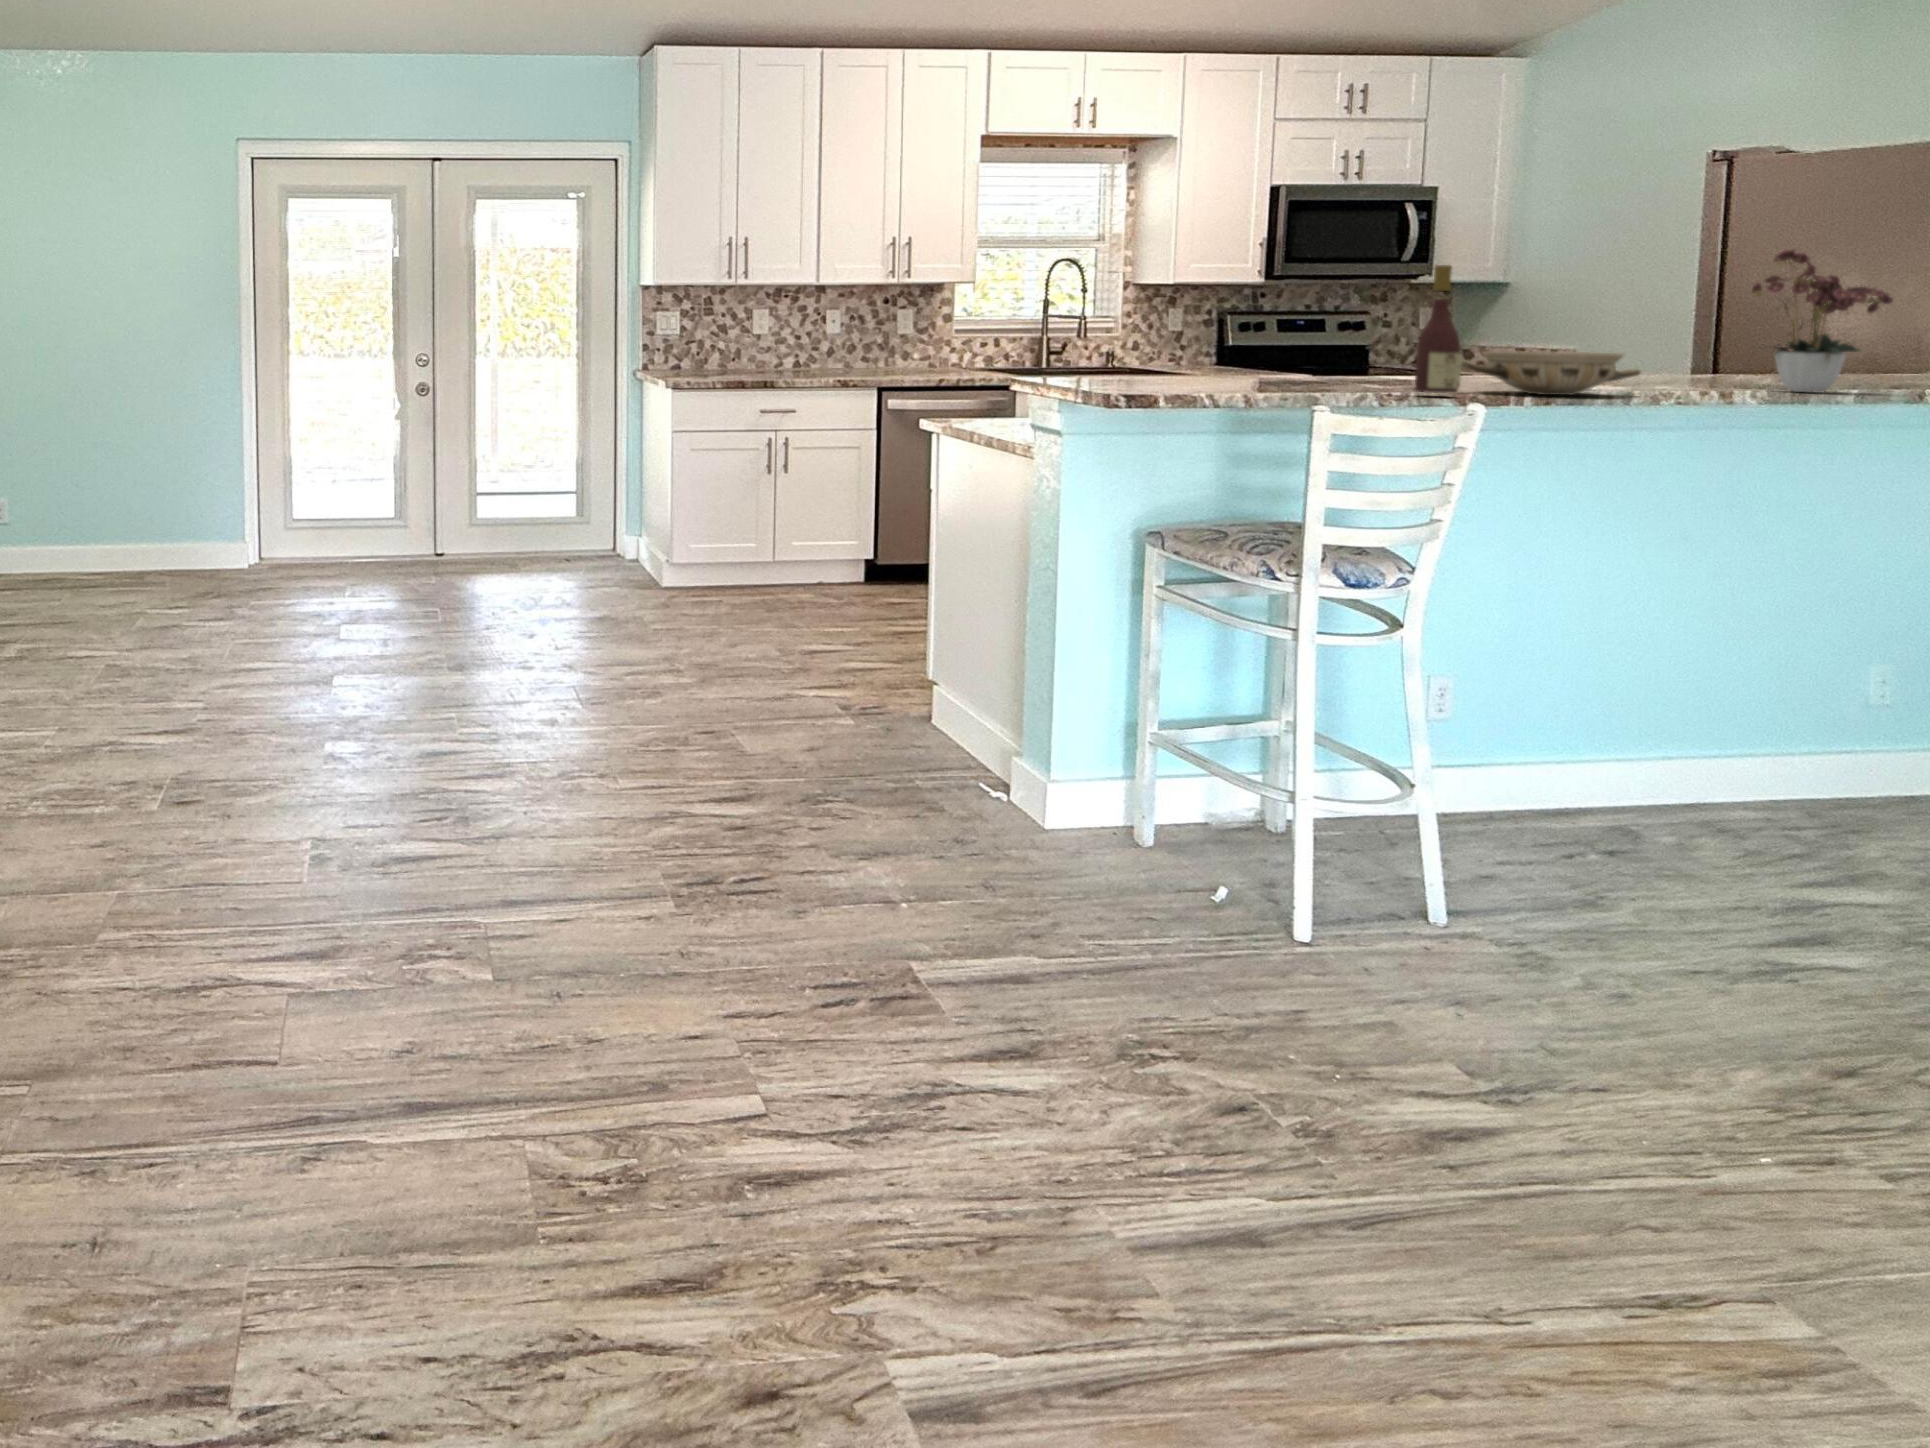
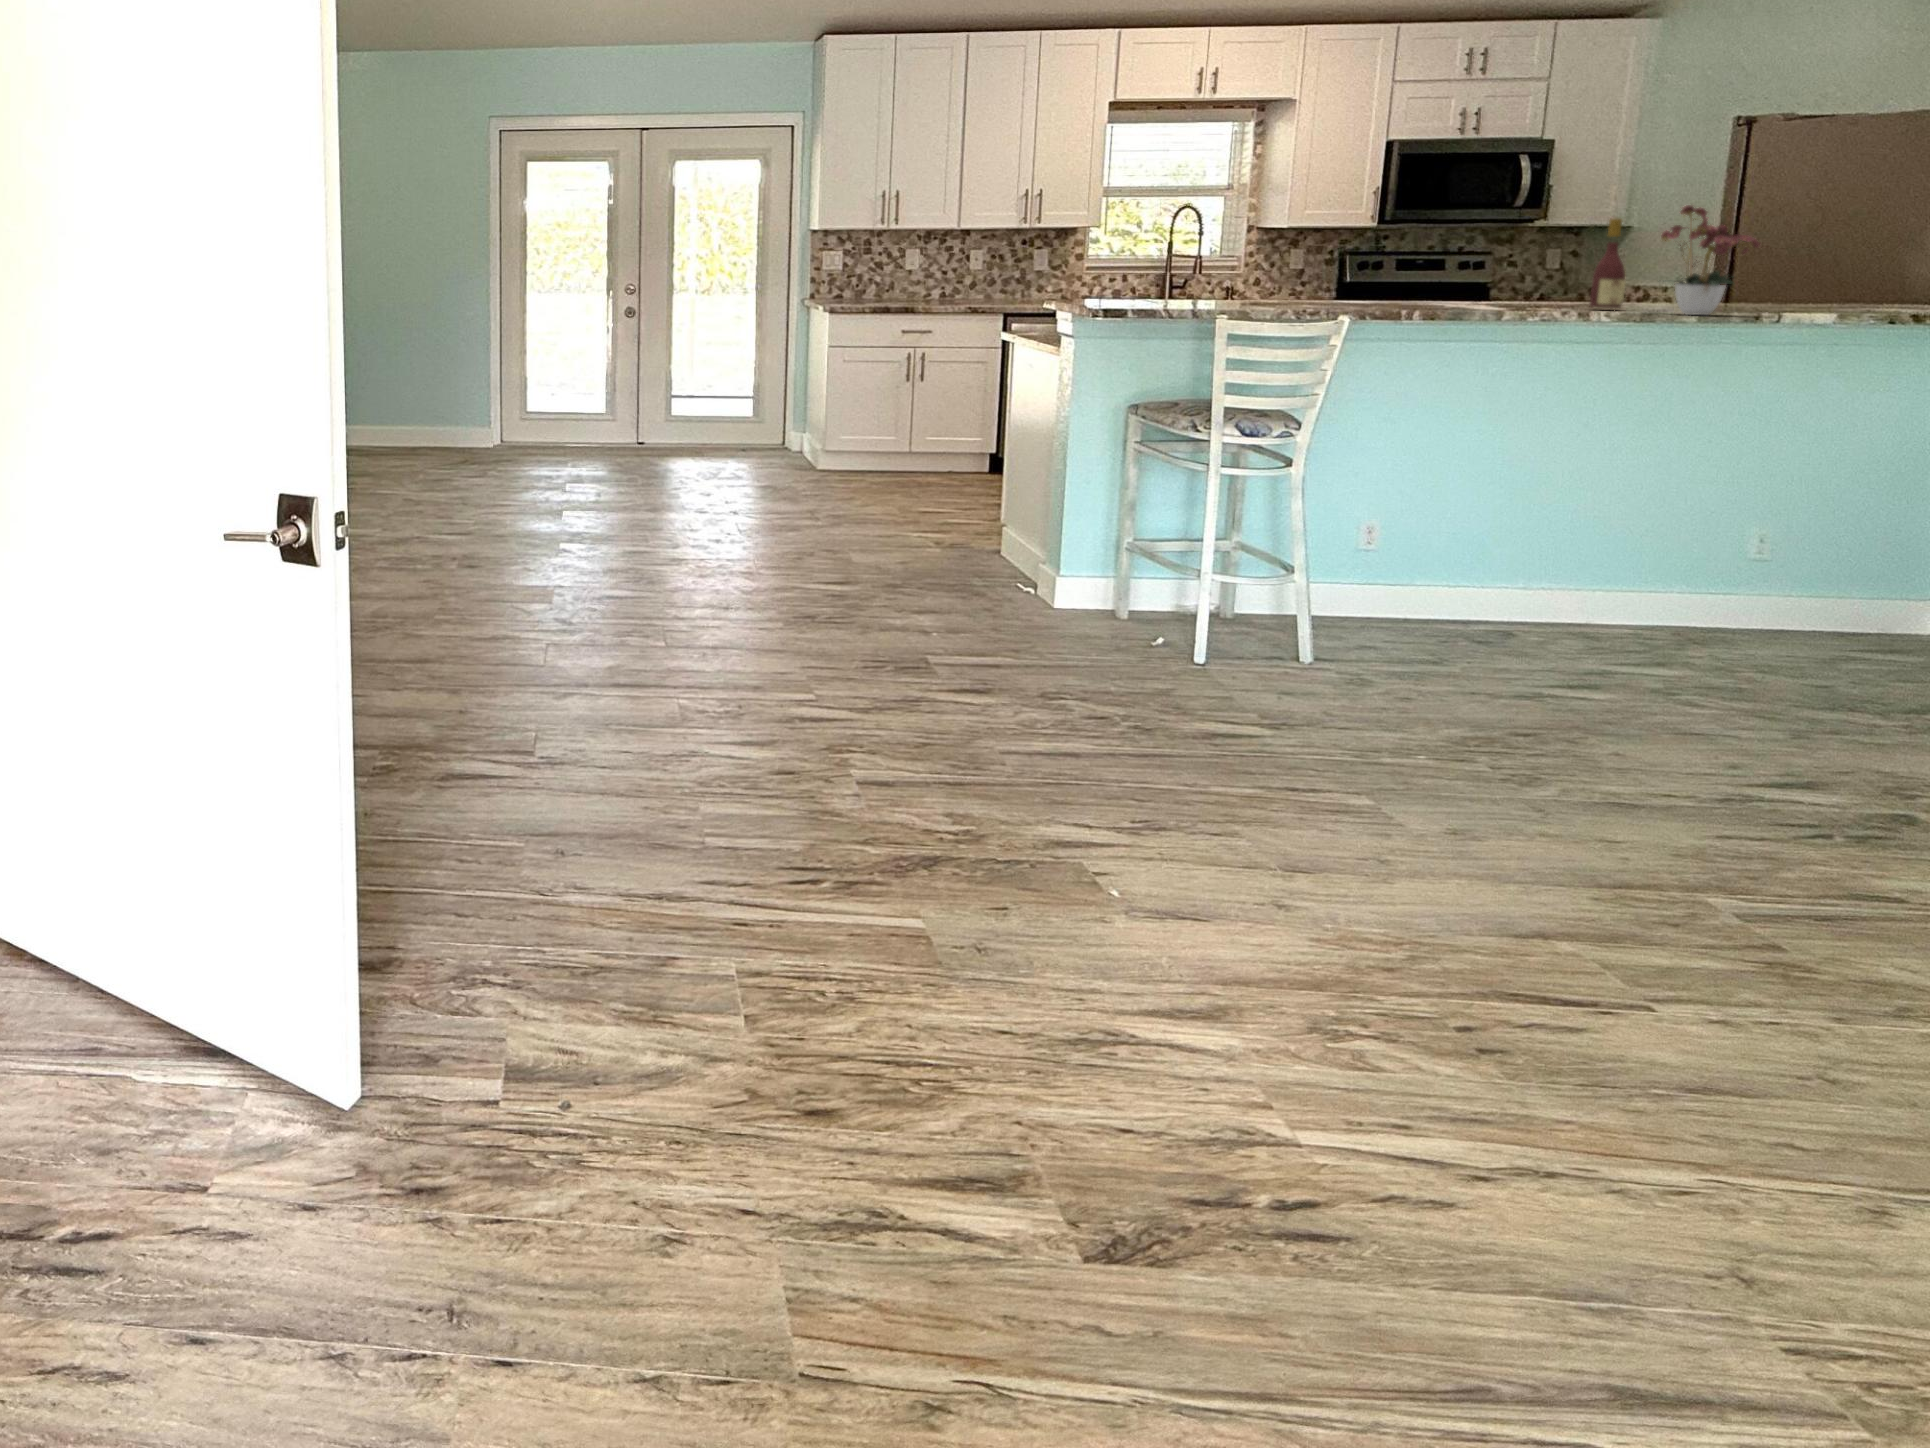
wine bottle: present [1415,265,1462,393] -> present [1590,218,1626,308]
ceramic bowl: present [1462,351,1640,395] -> none [1403,282,1537,315]

